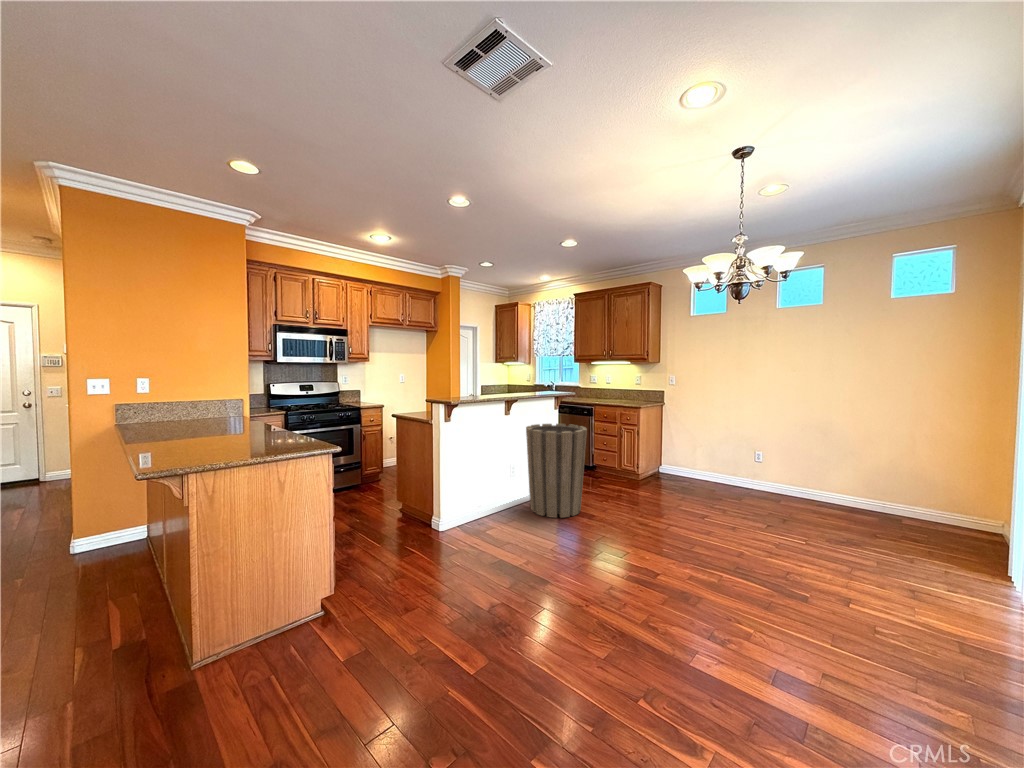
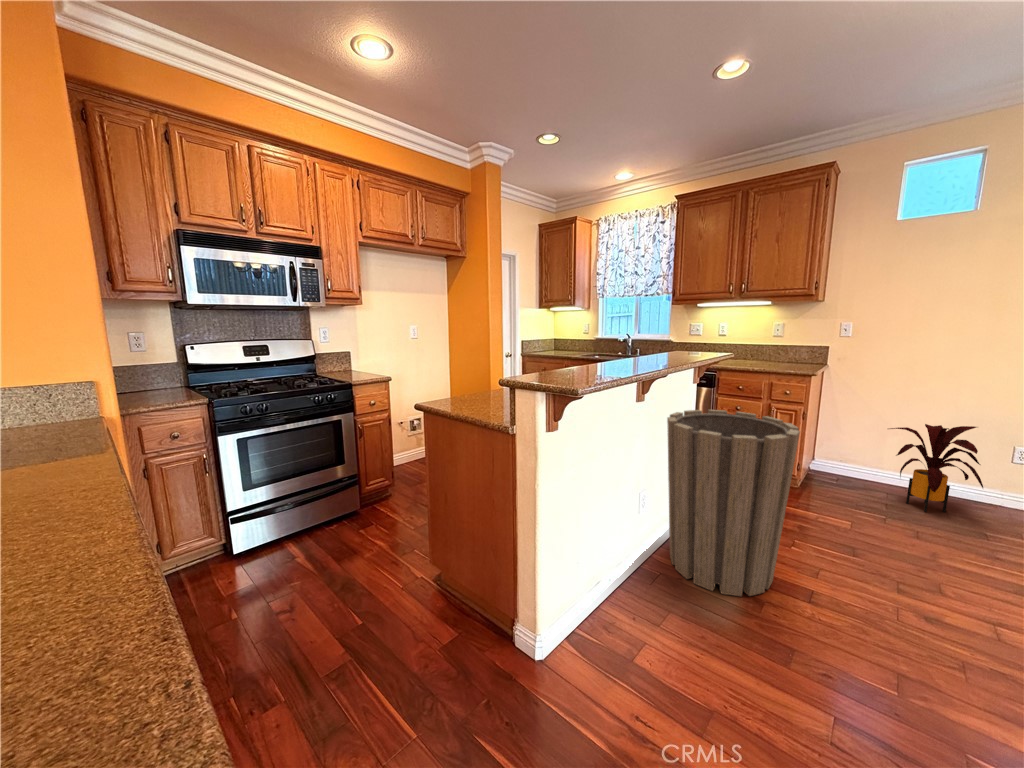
house plant: none [682,439,733,491] -> present [890,424,983,512]

